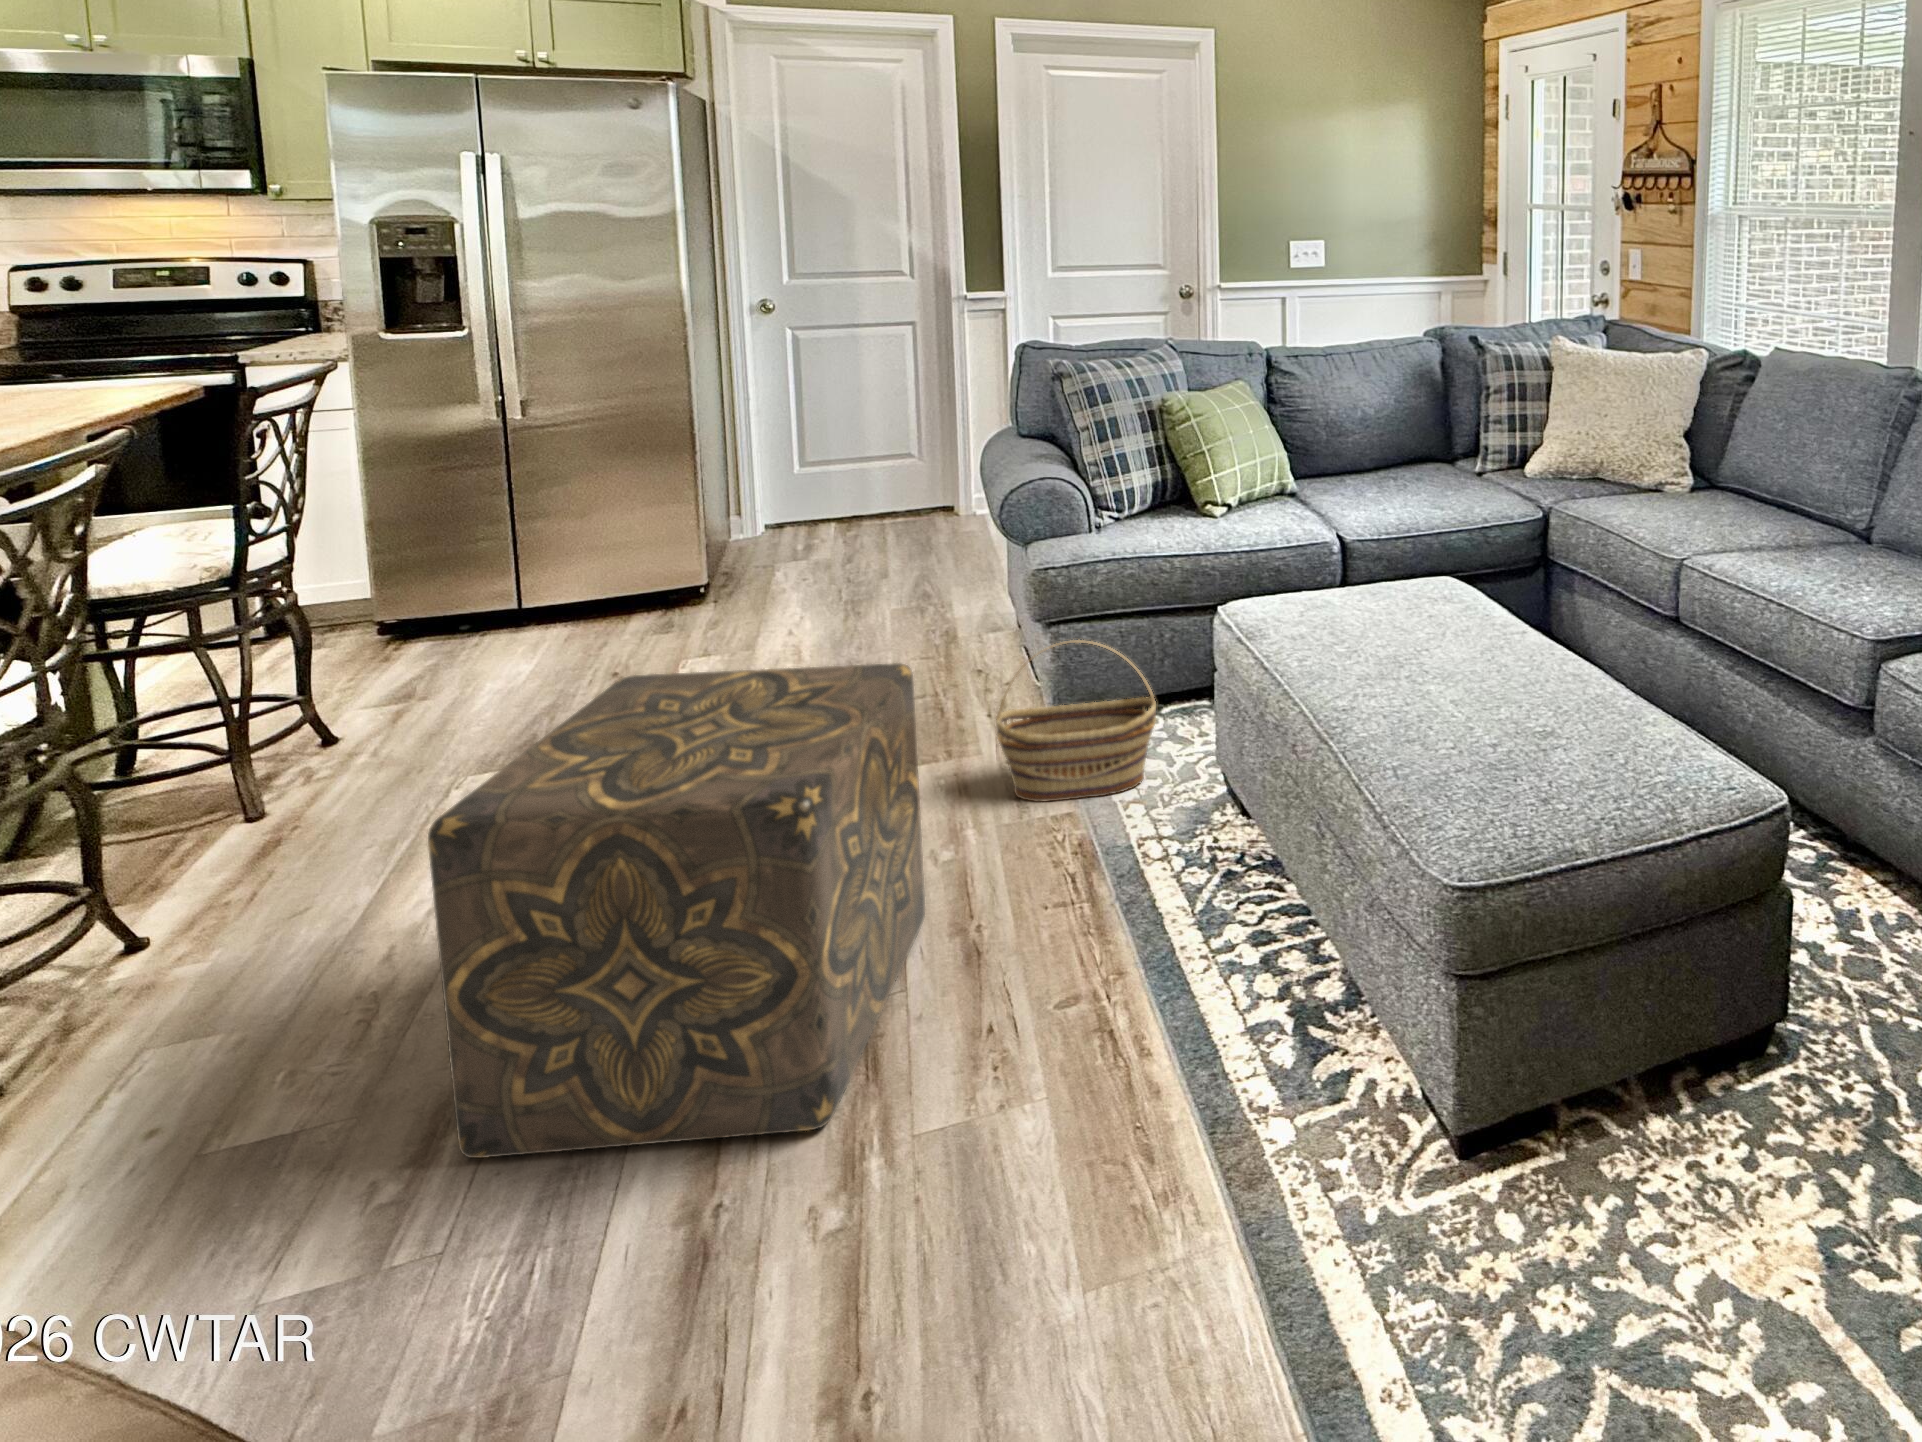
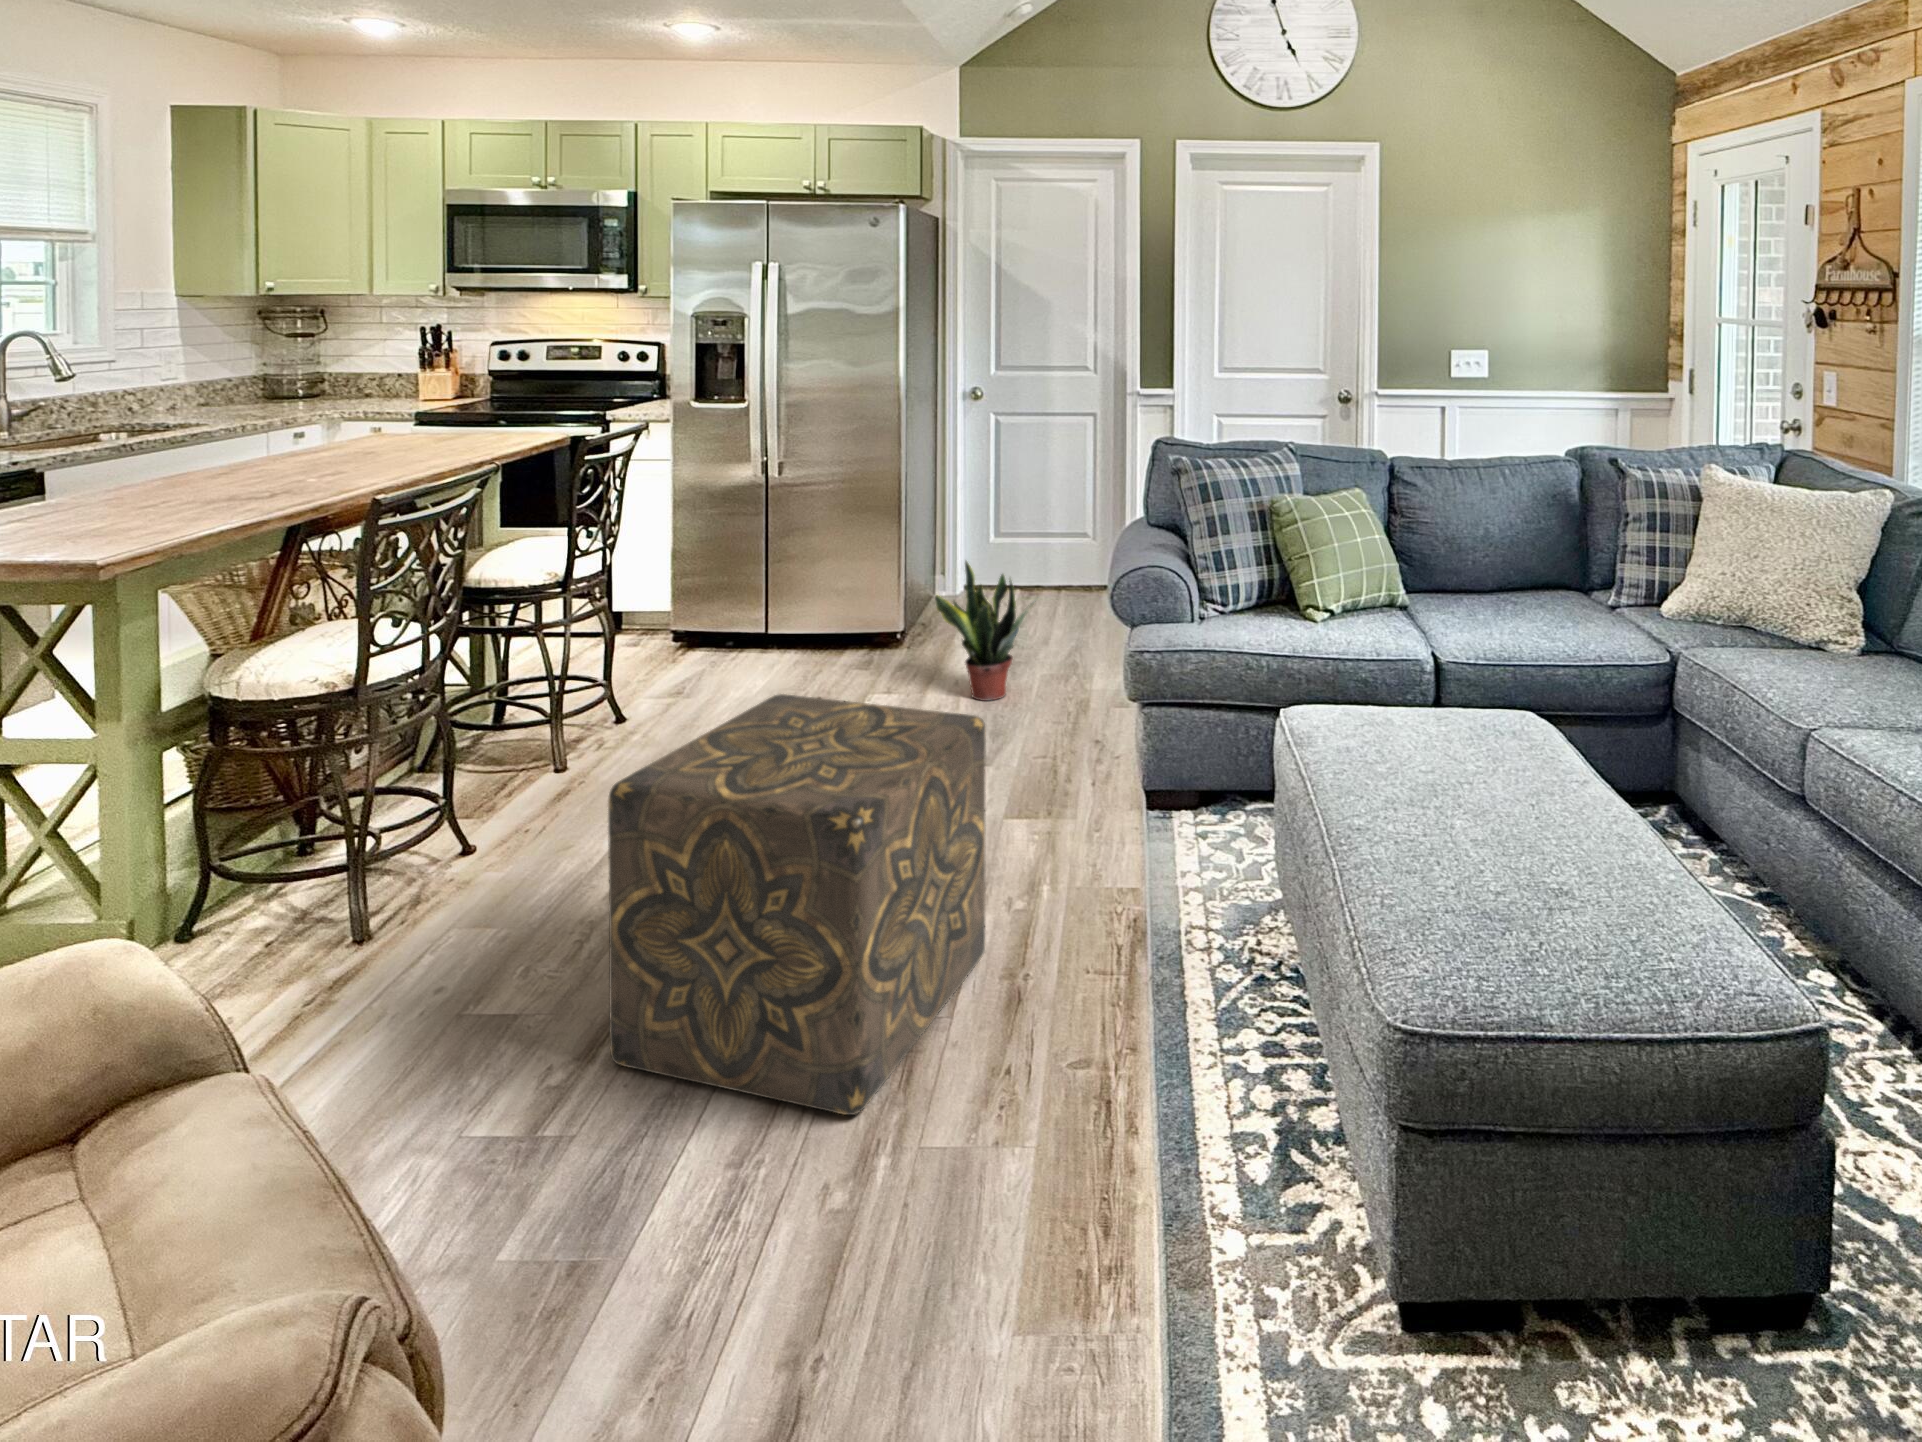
potted plant: none [762,494,890,649] -> present [935,561,1036,701]
basket: present [996,640,1156,802] -> none [1080,720,1223,876]

